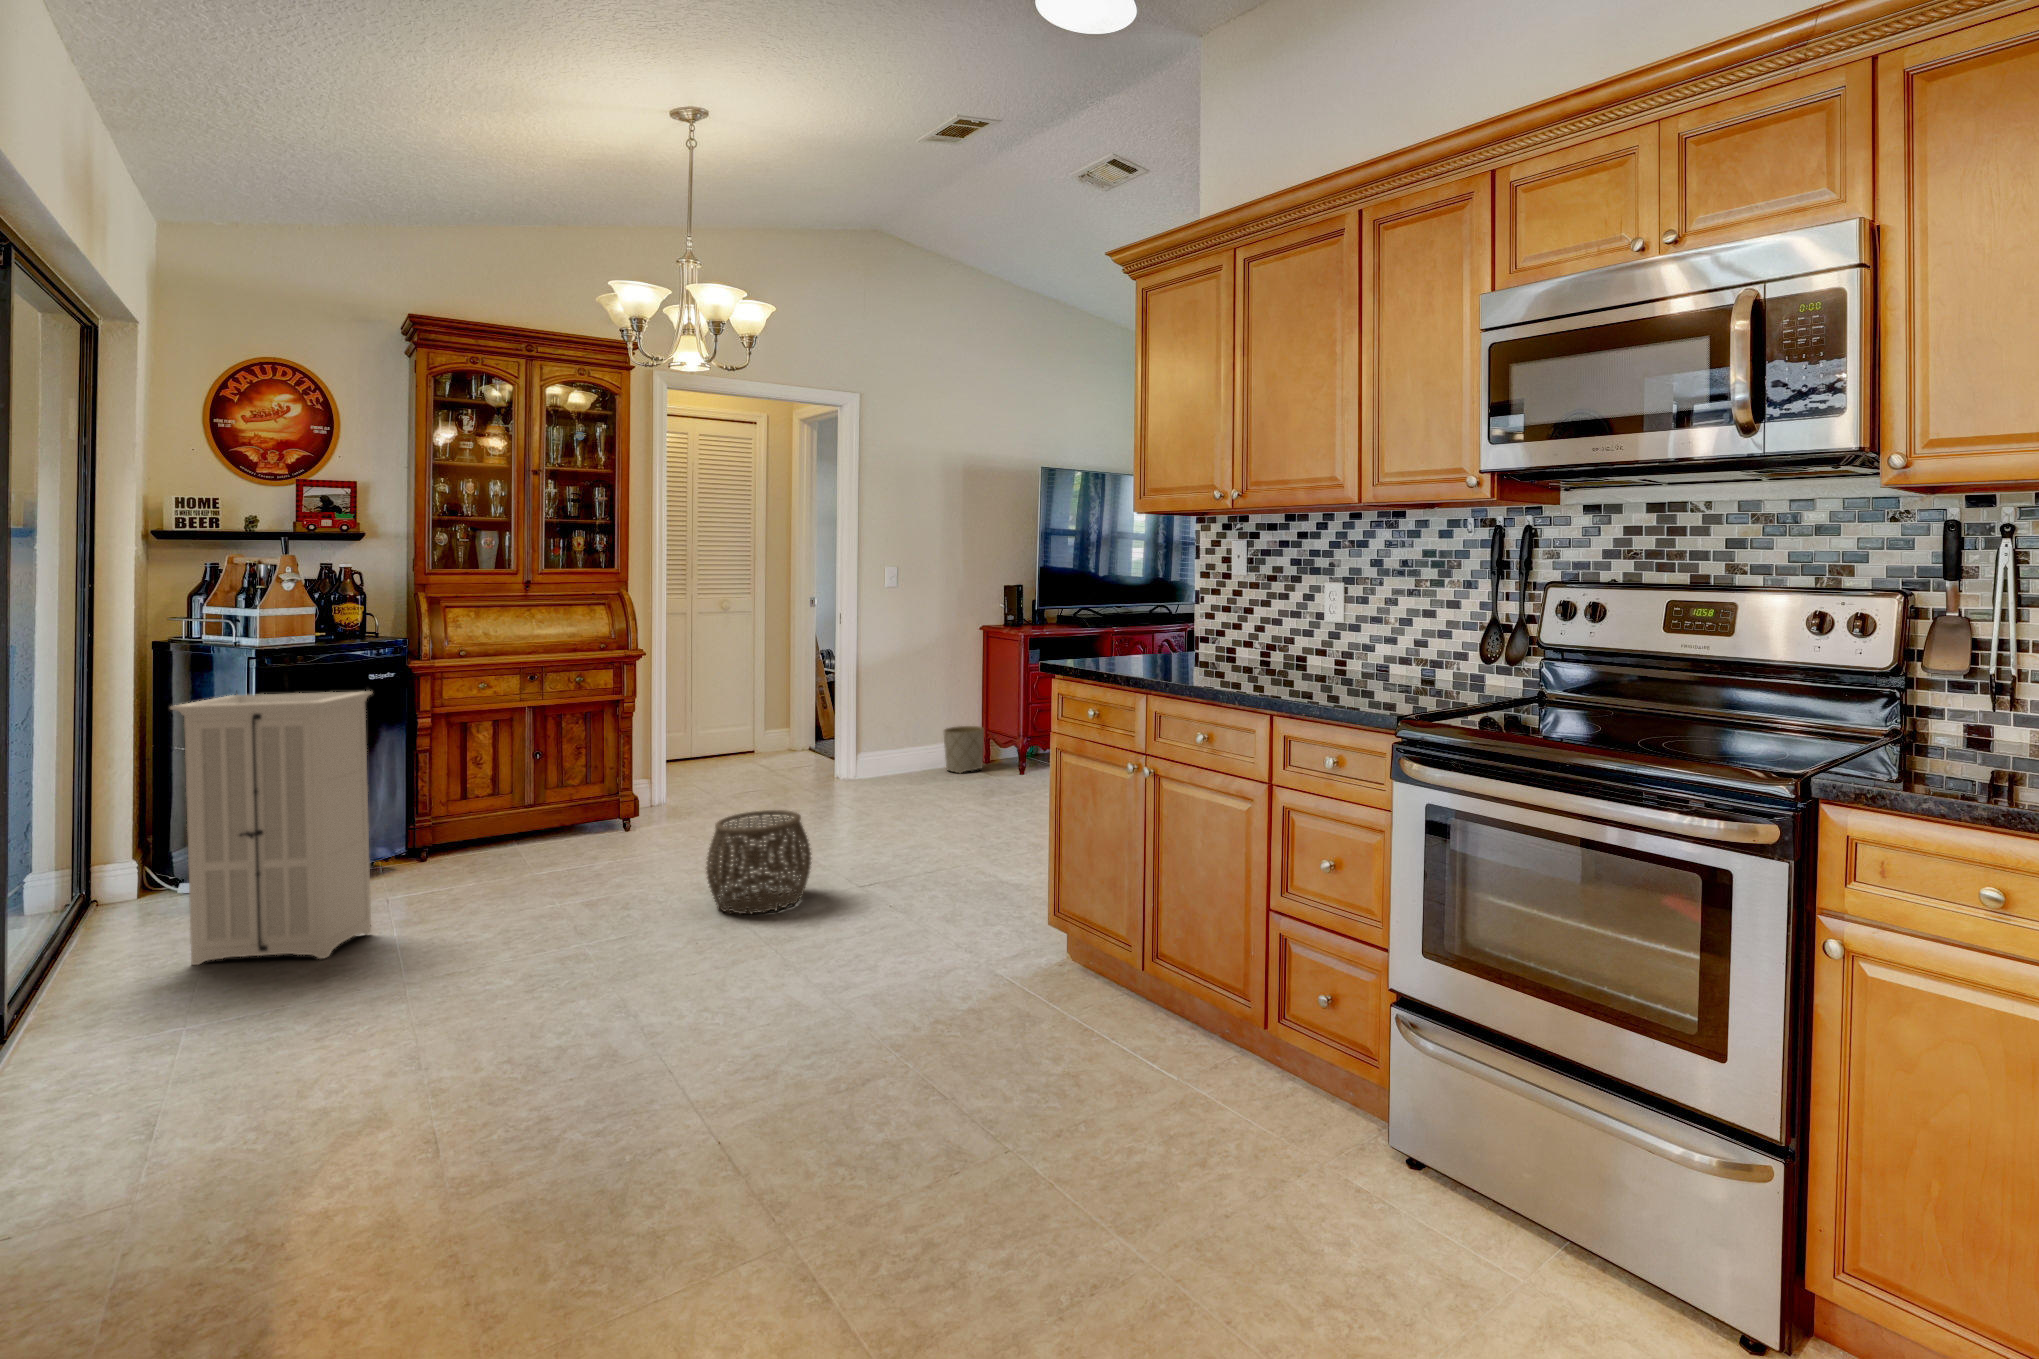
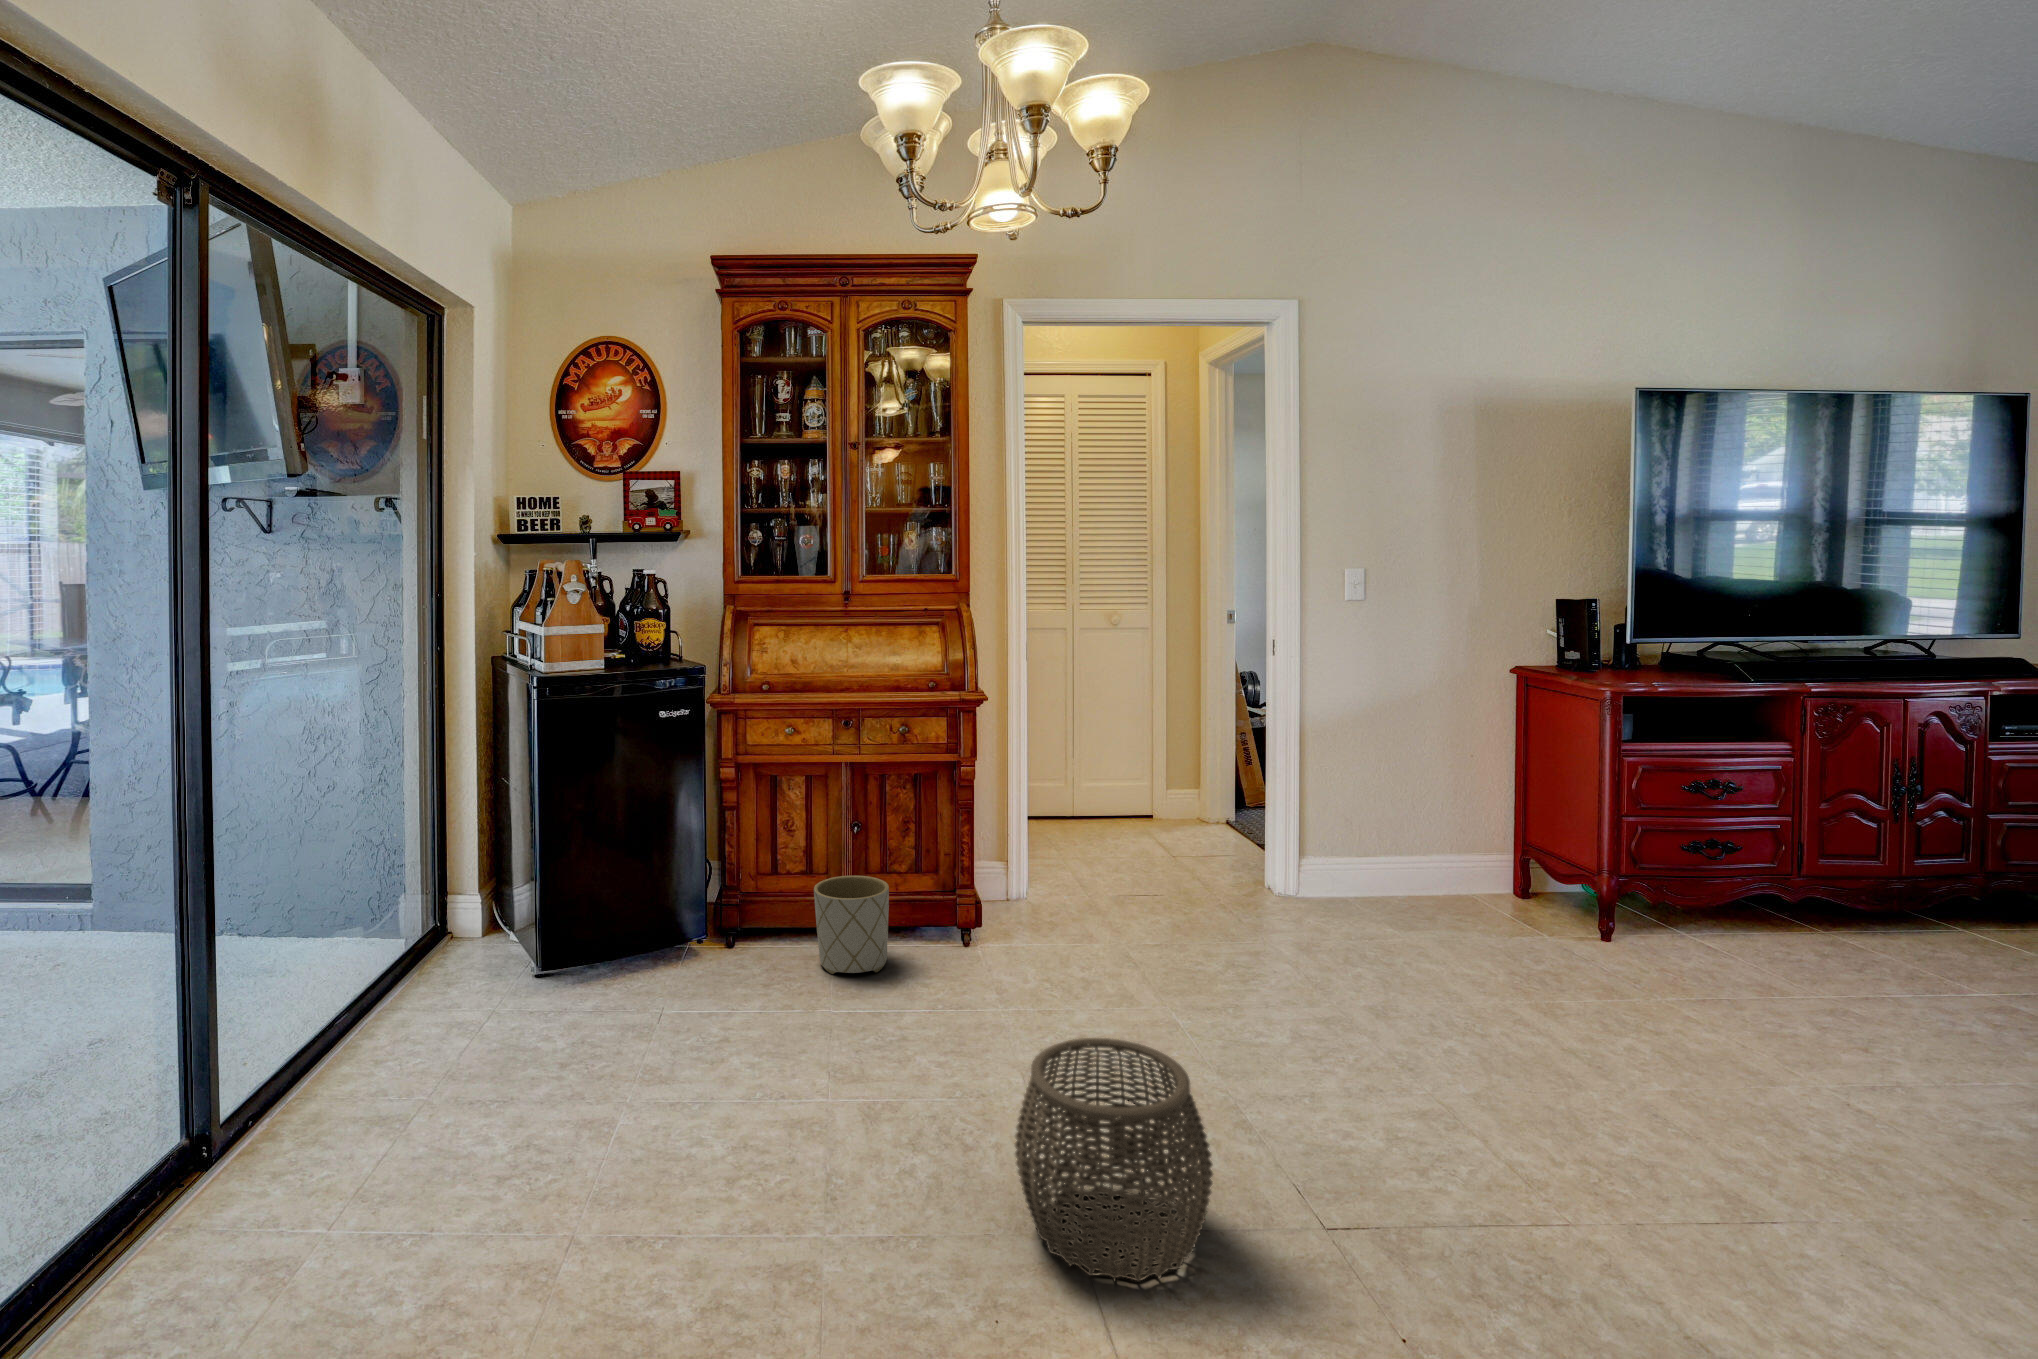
storage cabinet: present [170,689,372,965] -> none [378,739,589,1147]
planter: present [944,726,984,773] -> present [814,876,889,974]

